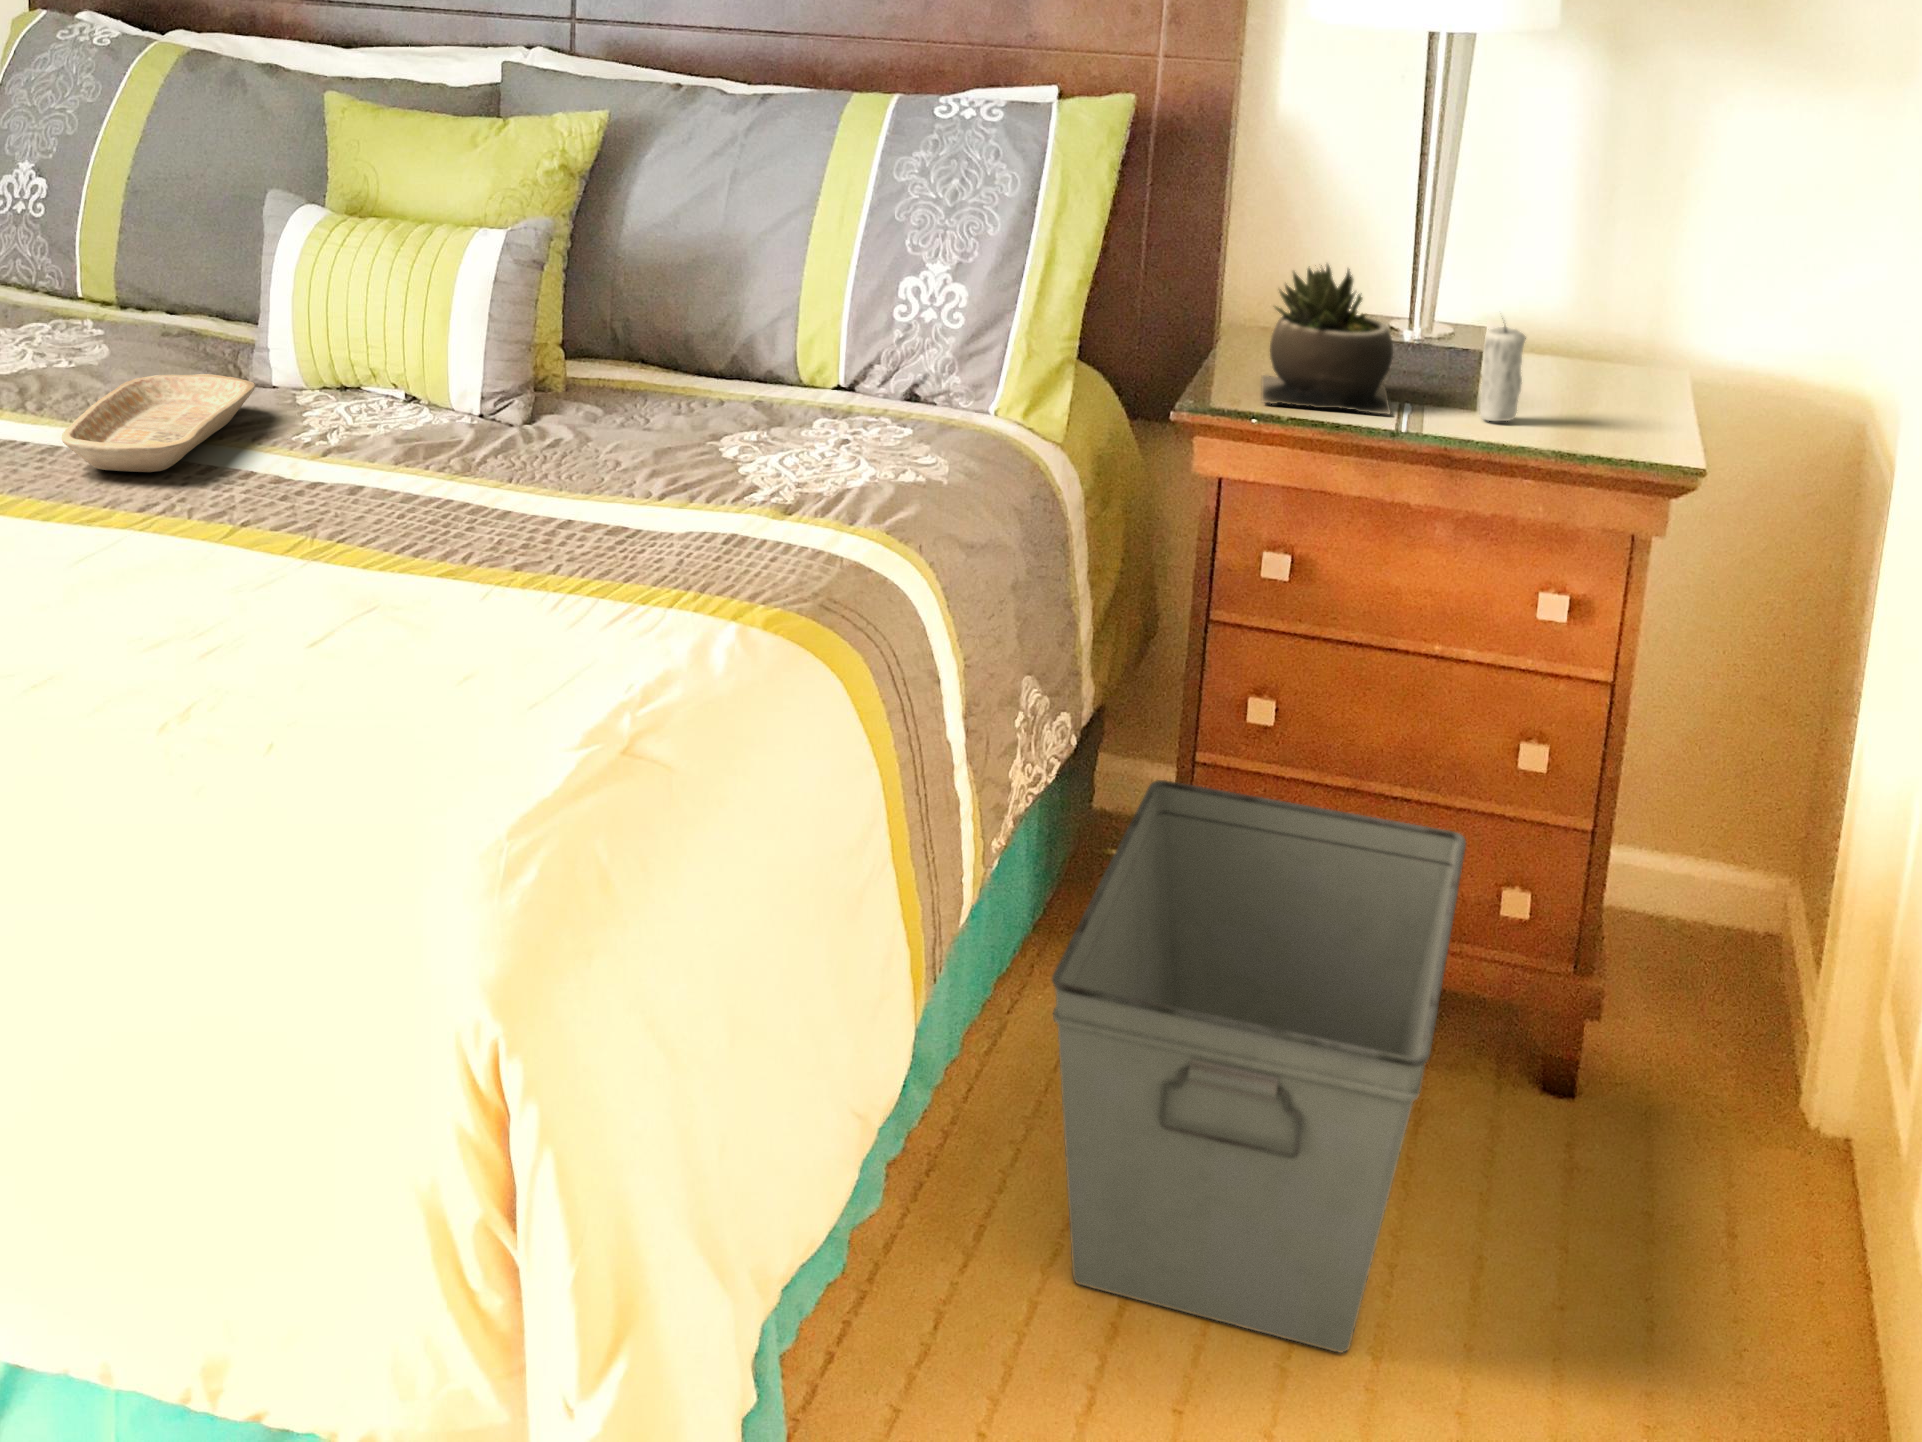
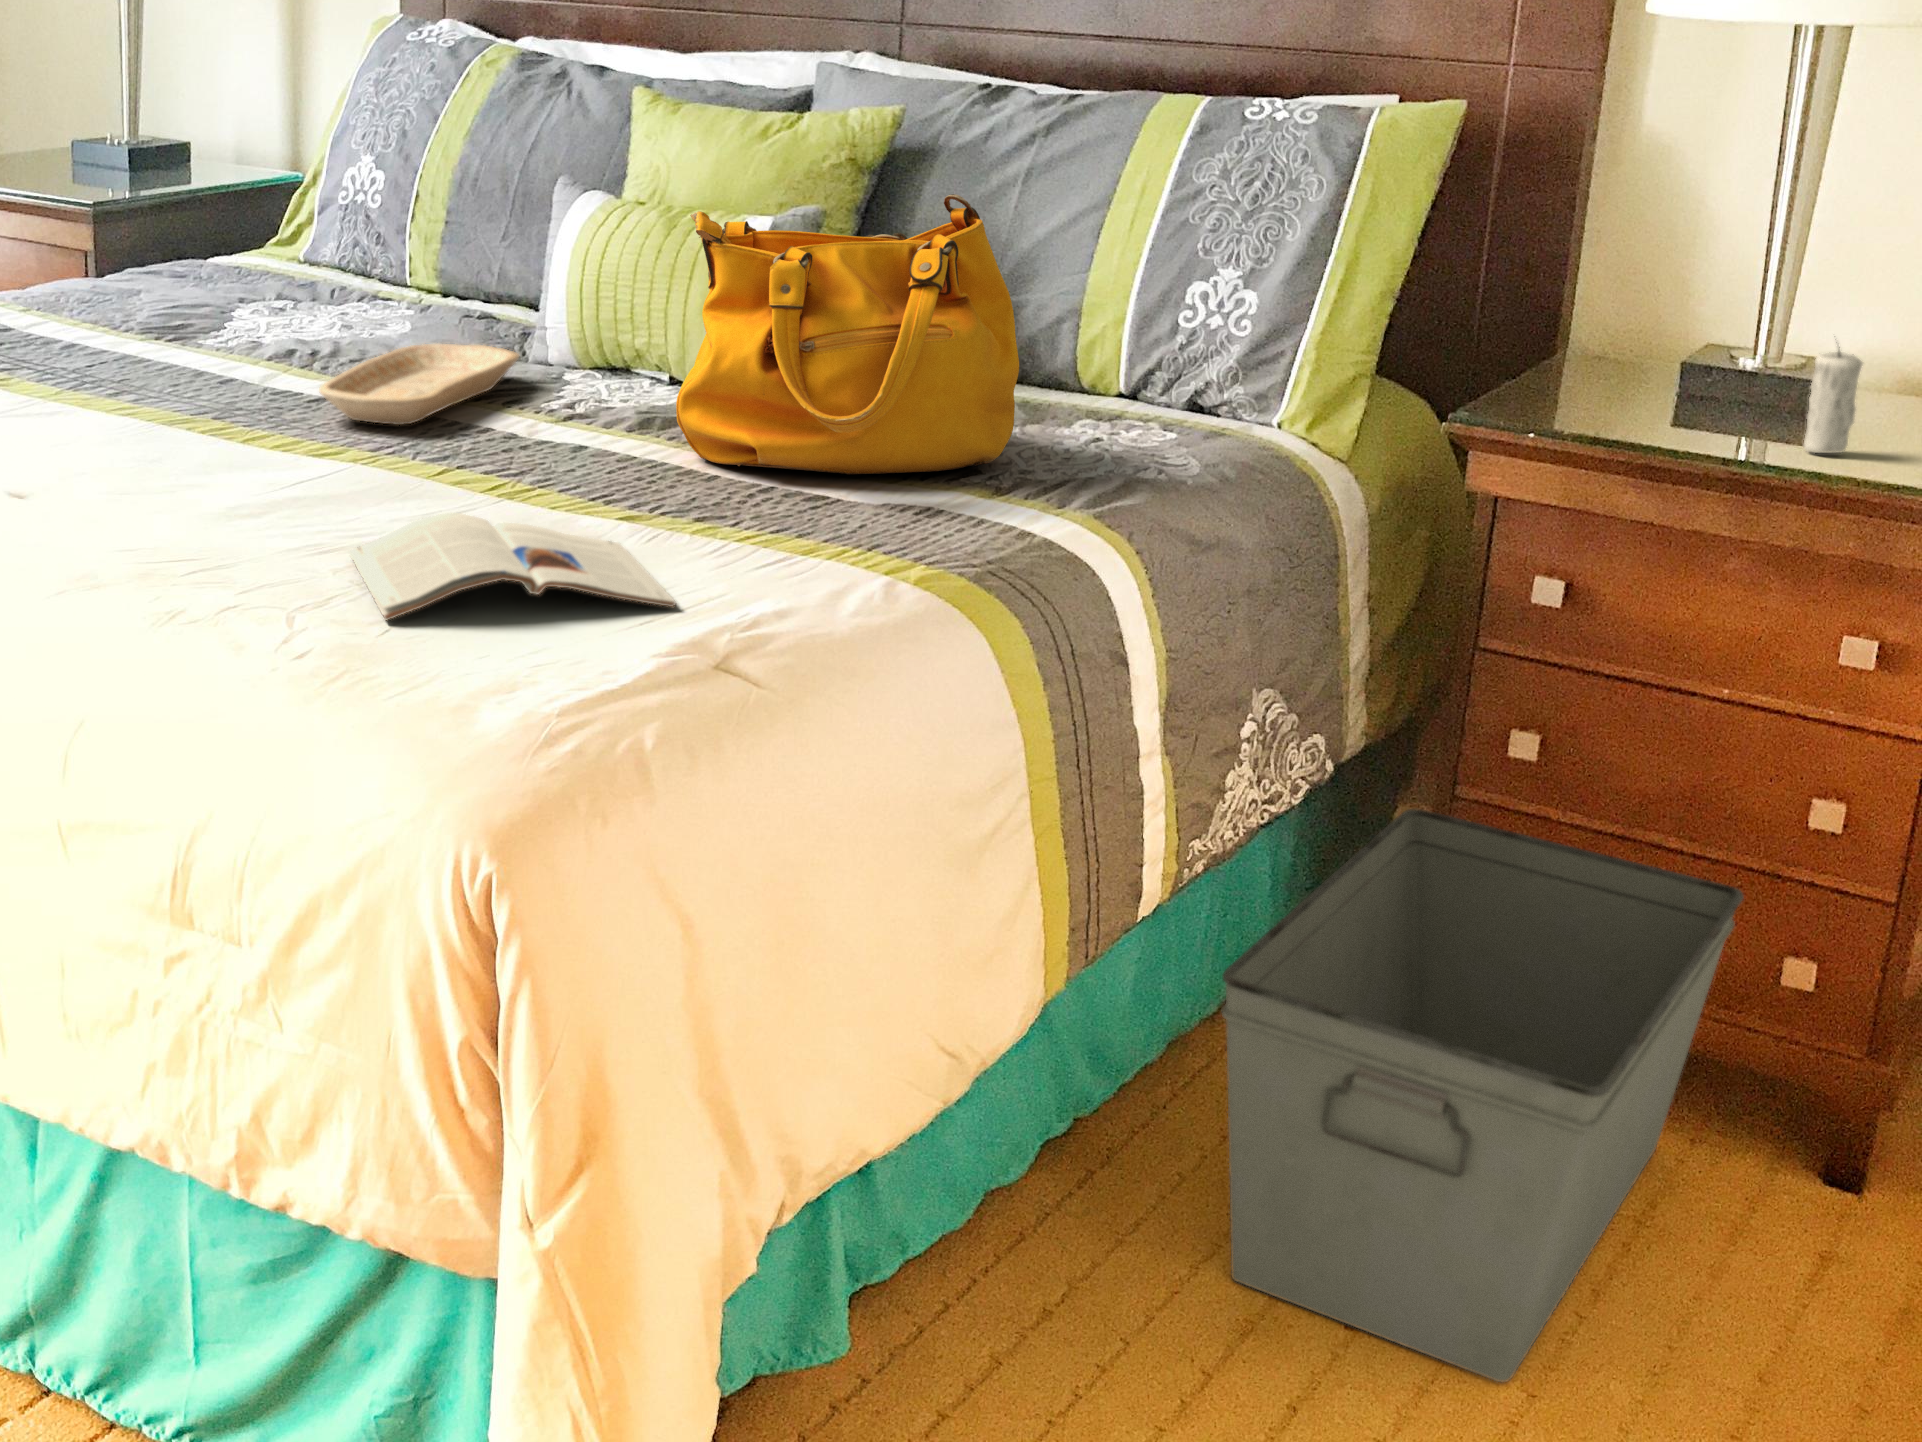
handbag: none [456,209,789,500] -> present [676,194,1019,474]
succulent plant: present [1262,264,1393,414] -> none [1554,276,1712,441]
magazine: none [172,582,542,716] -> present [350,513,676,621]

